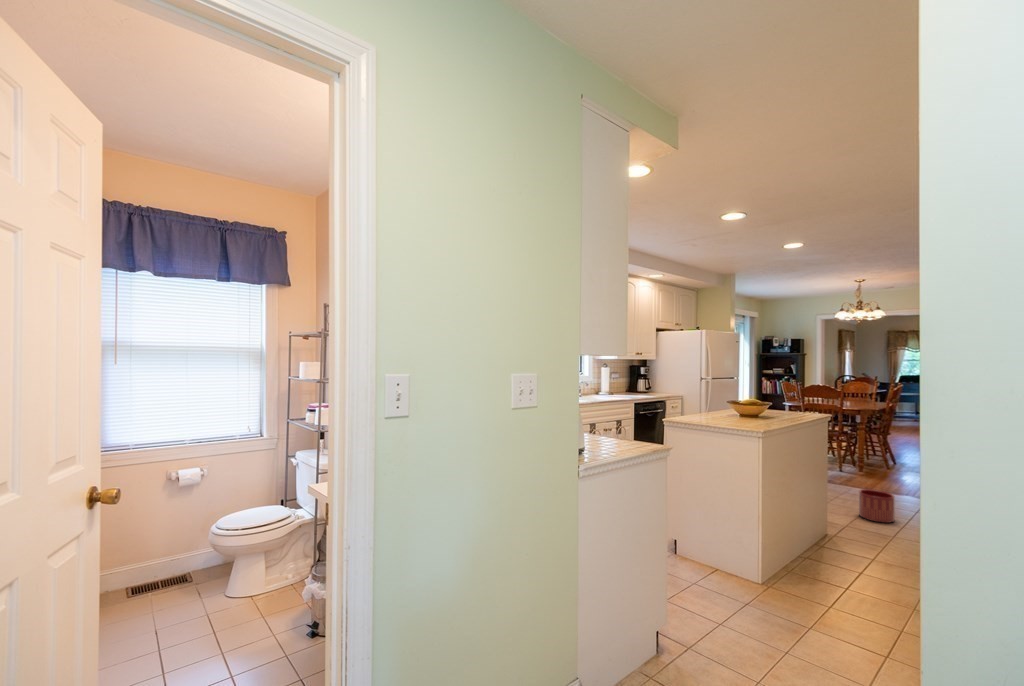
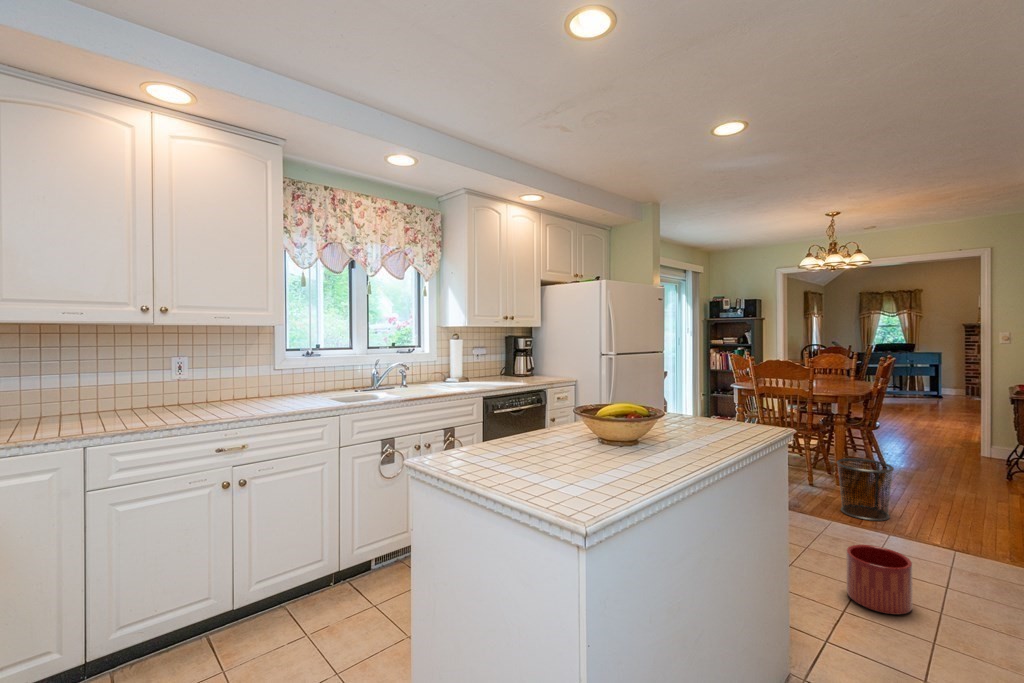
waste bin: none [858,451,895,489] -> present [837,458,894,521]

